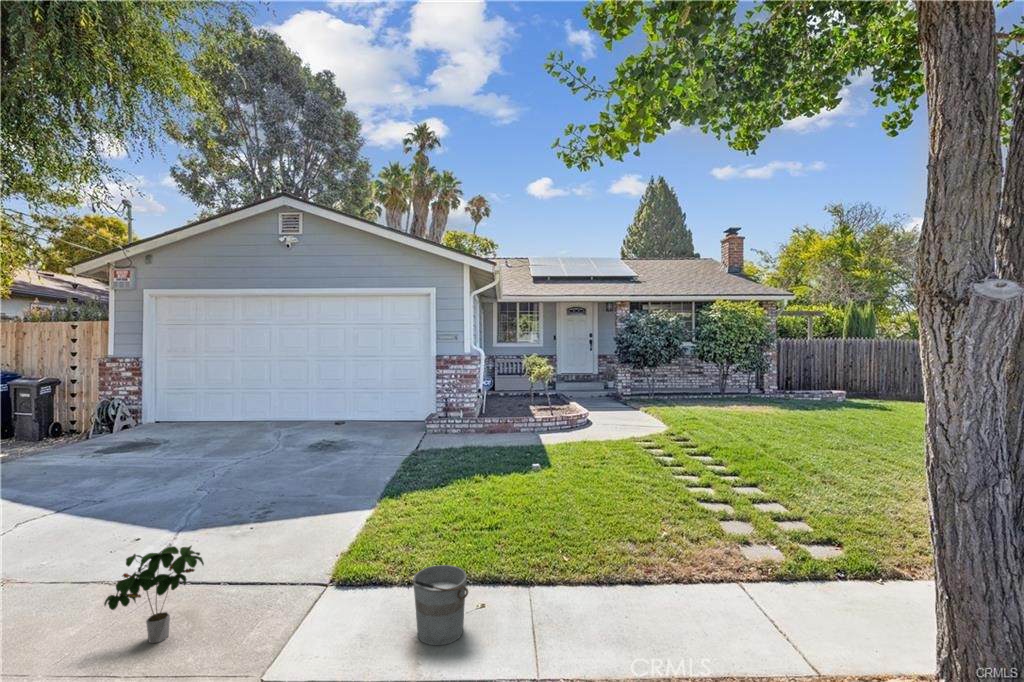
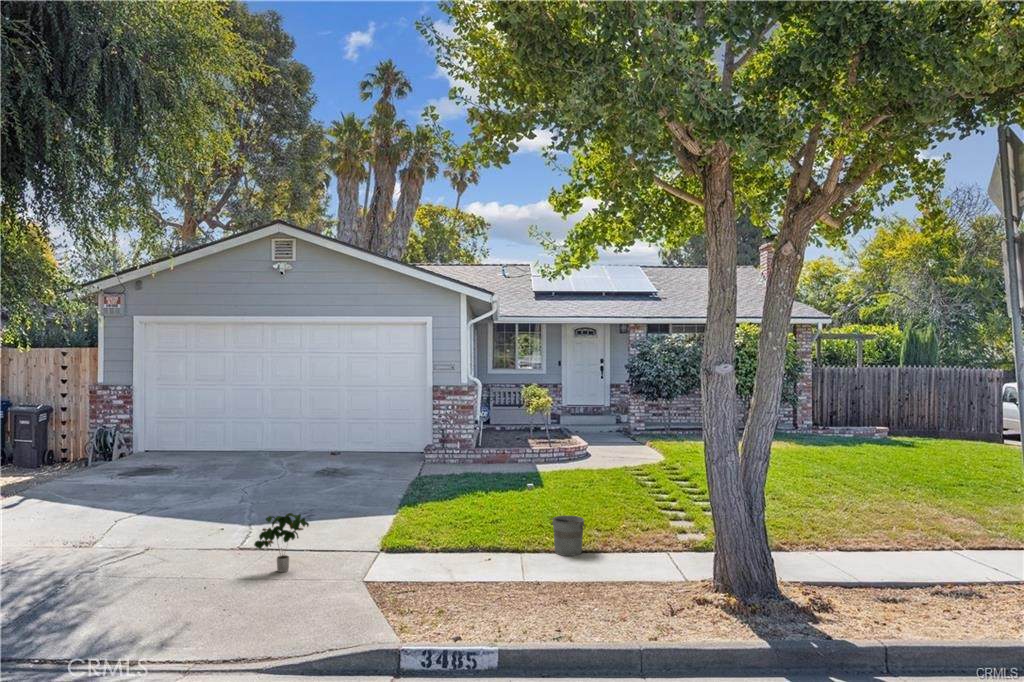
bucket: present [407,565,468,645] -> present [550,516,586,556]

